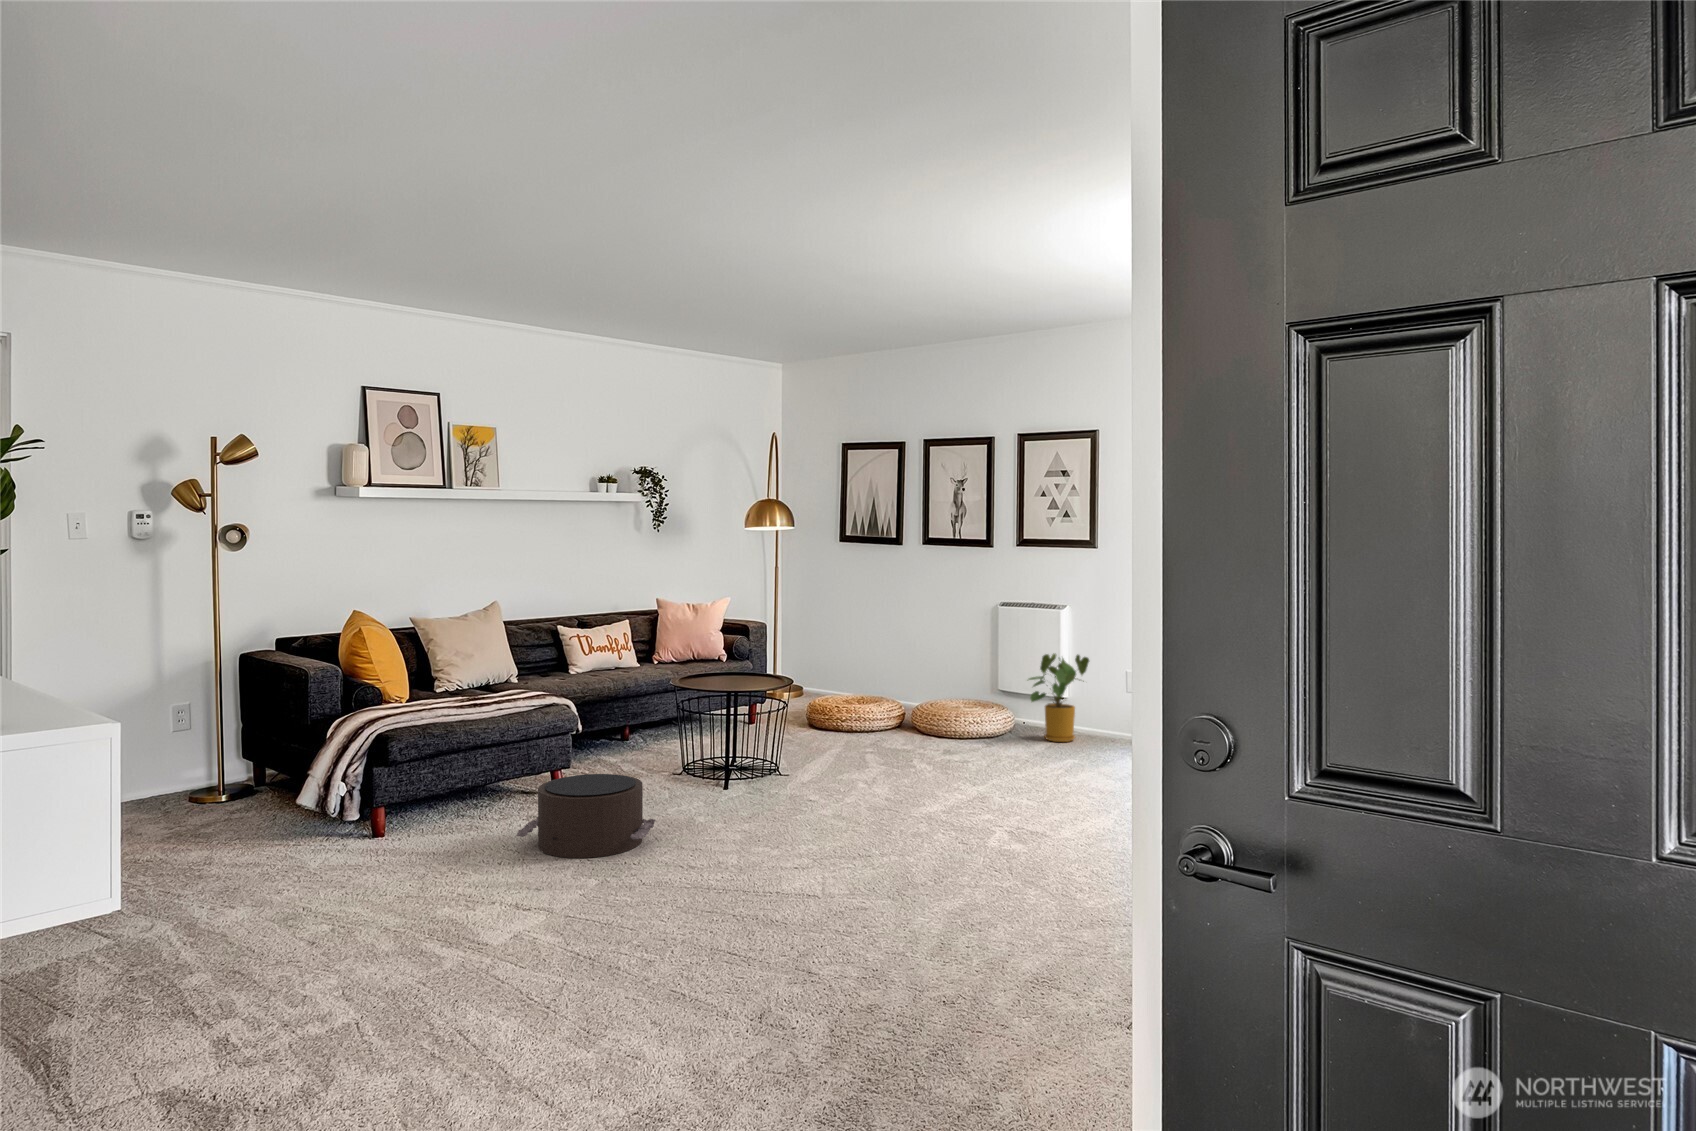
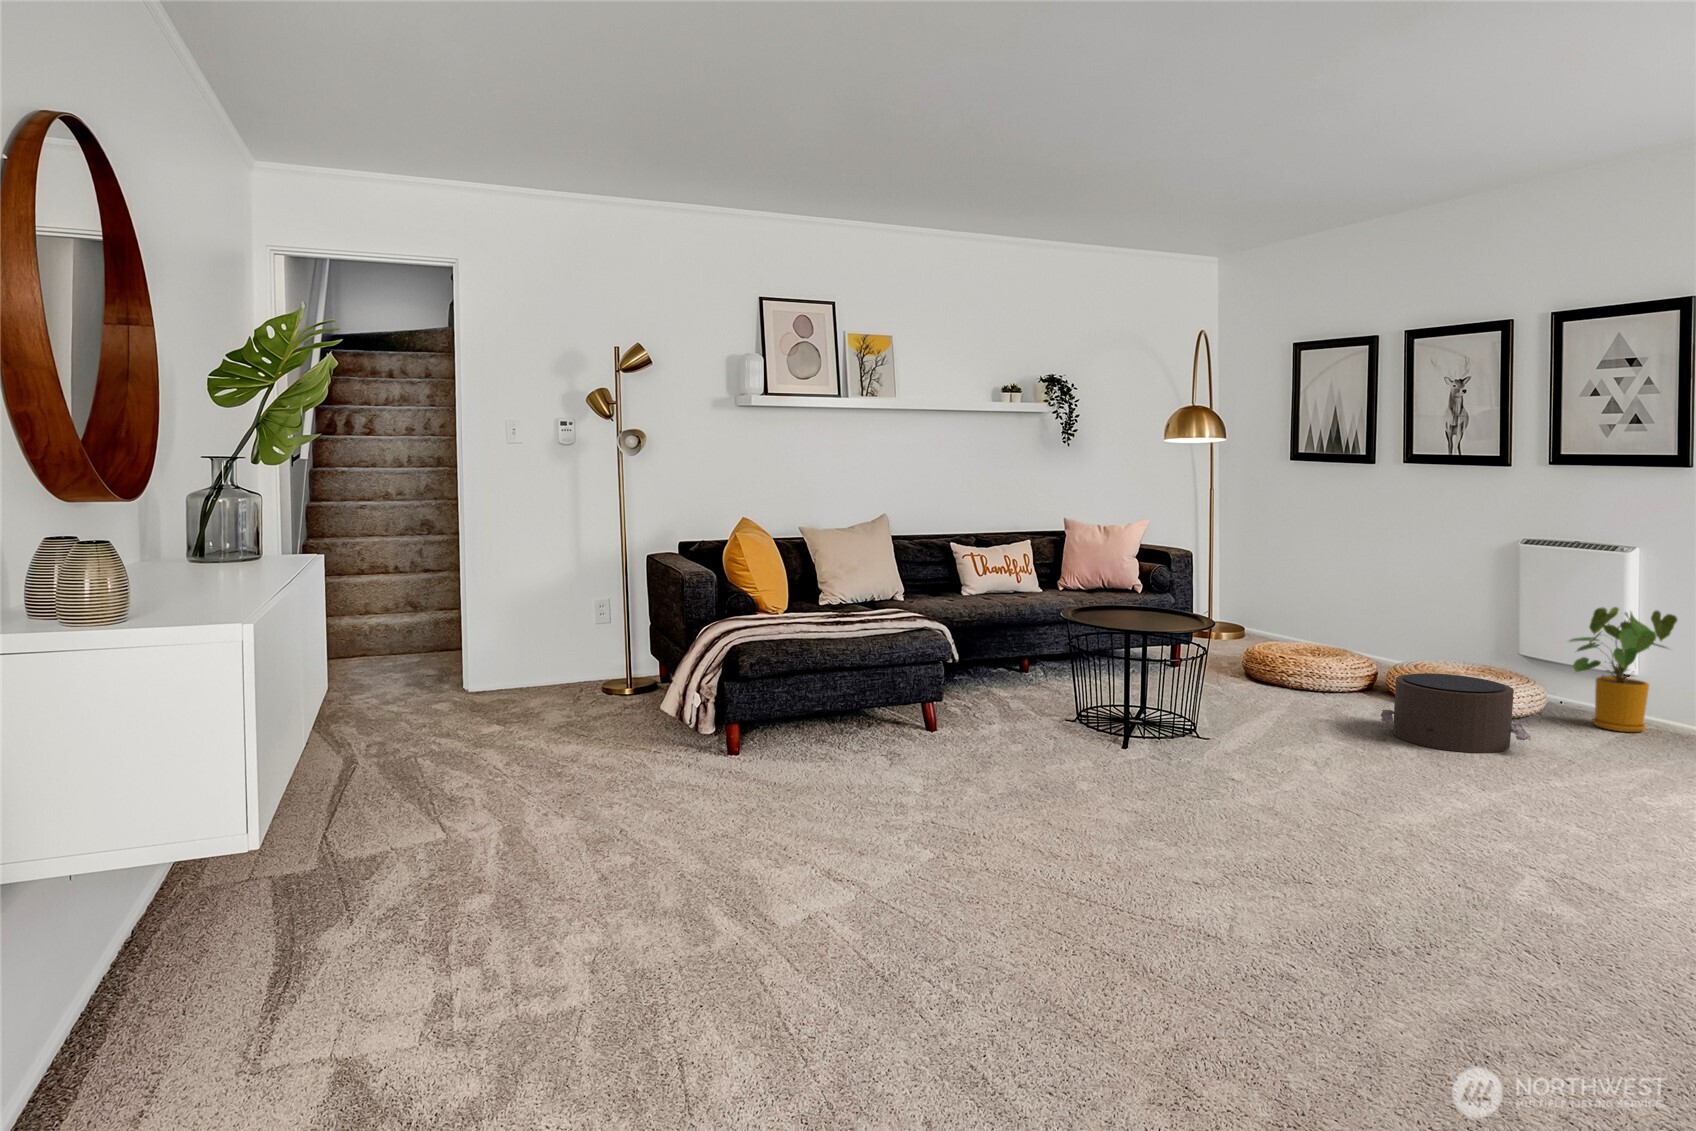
pouf: present [516,774,655,858] -> present [1381,673,1531,753]

